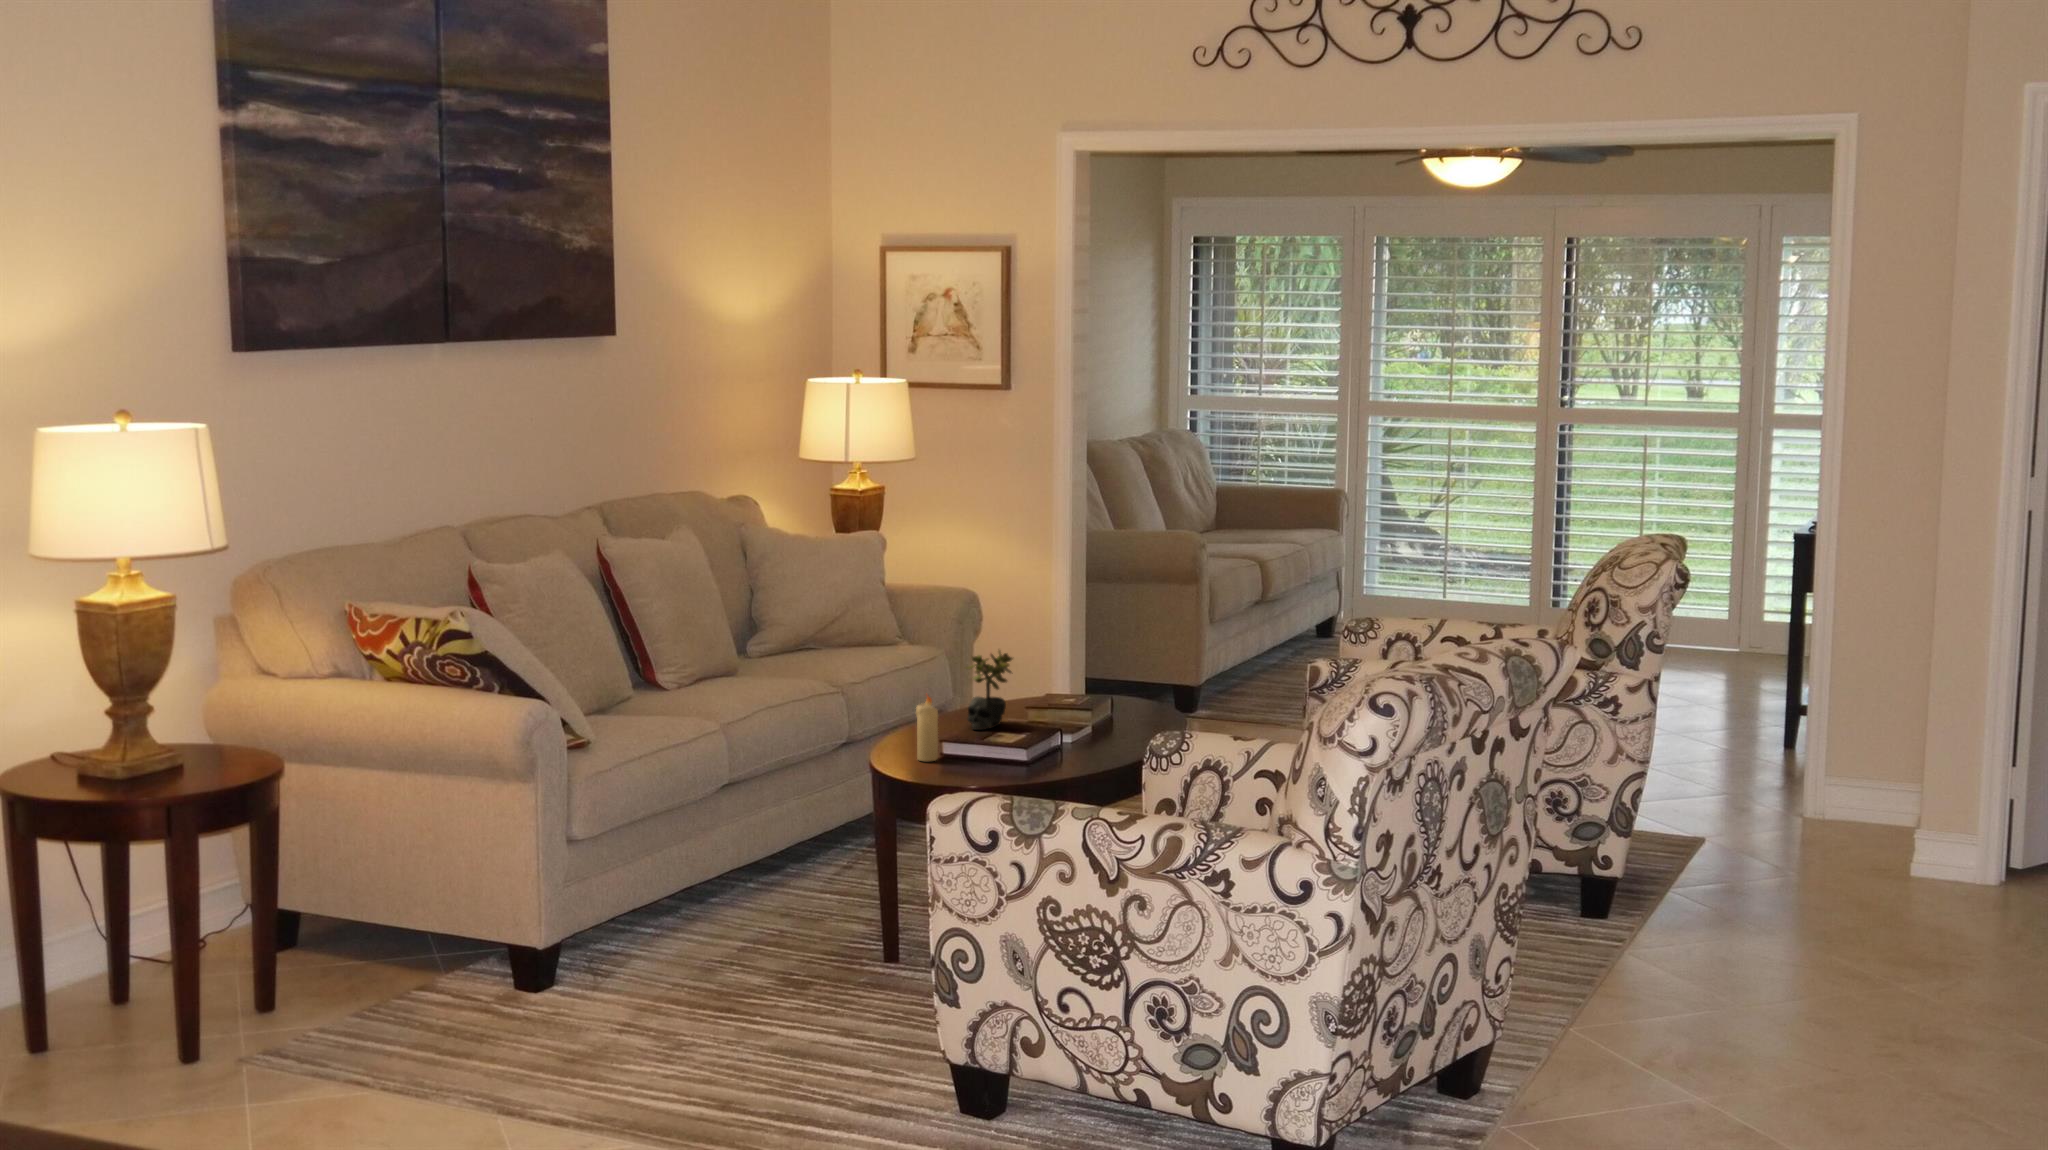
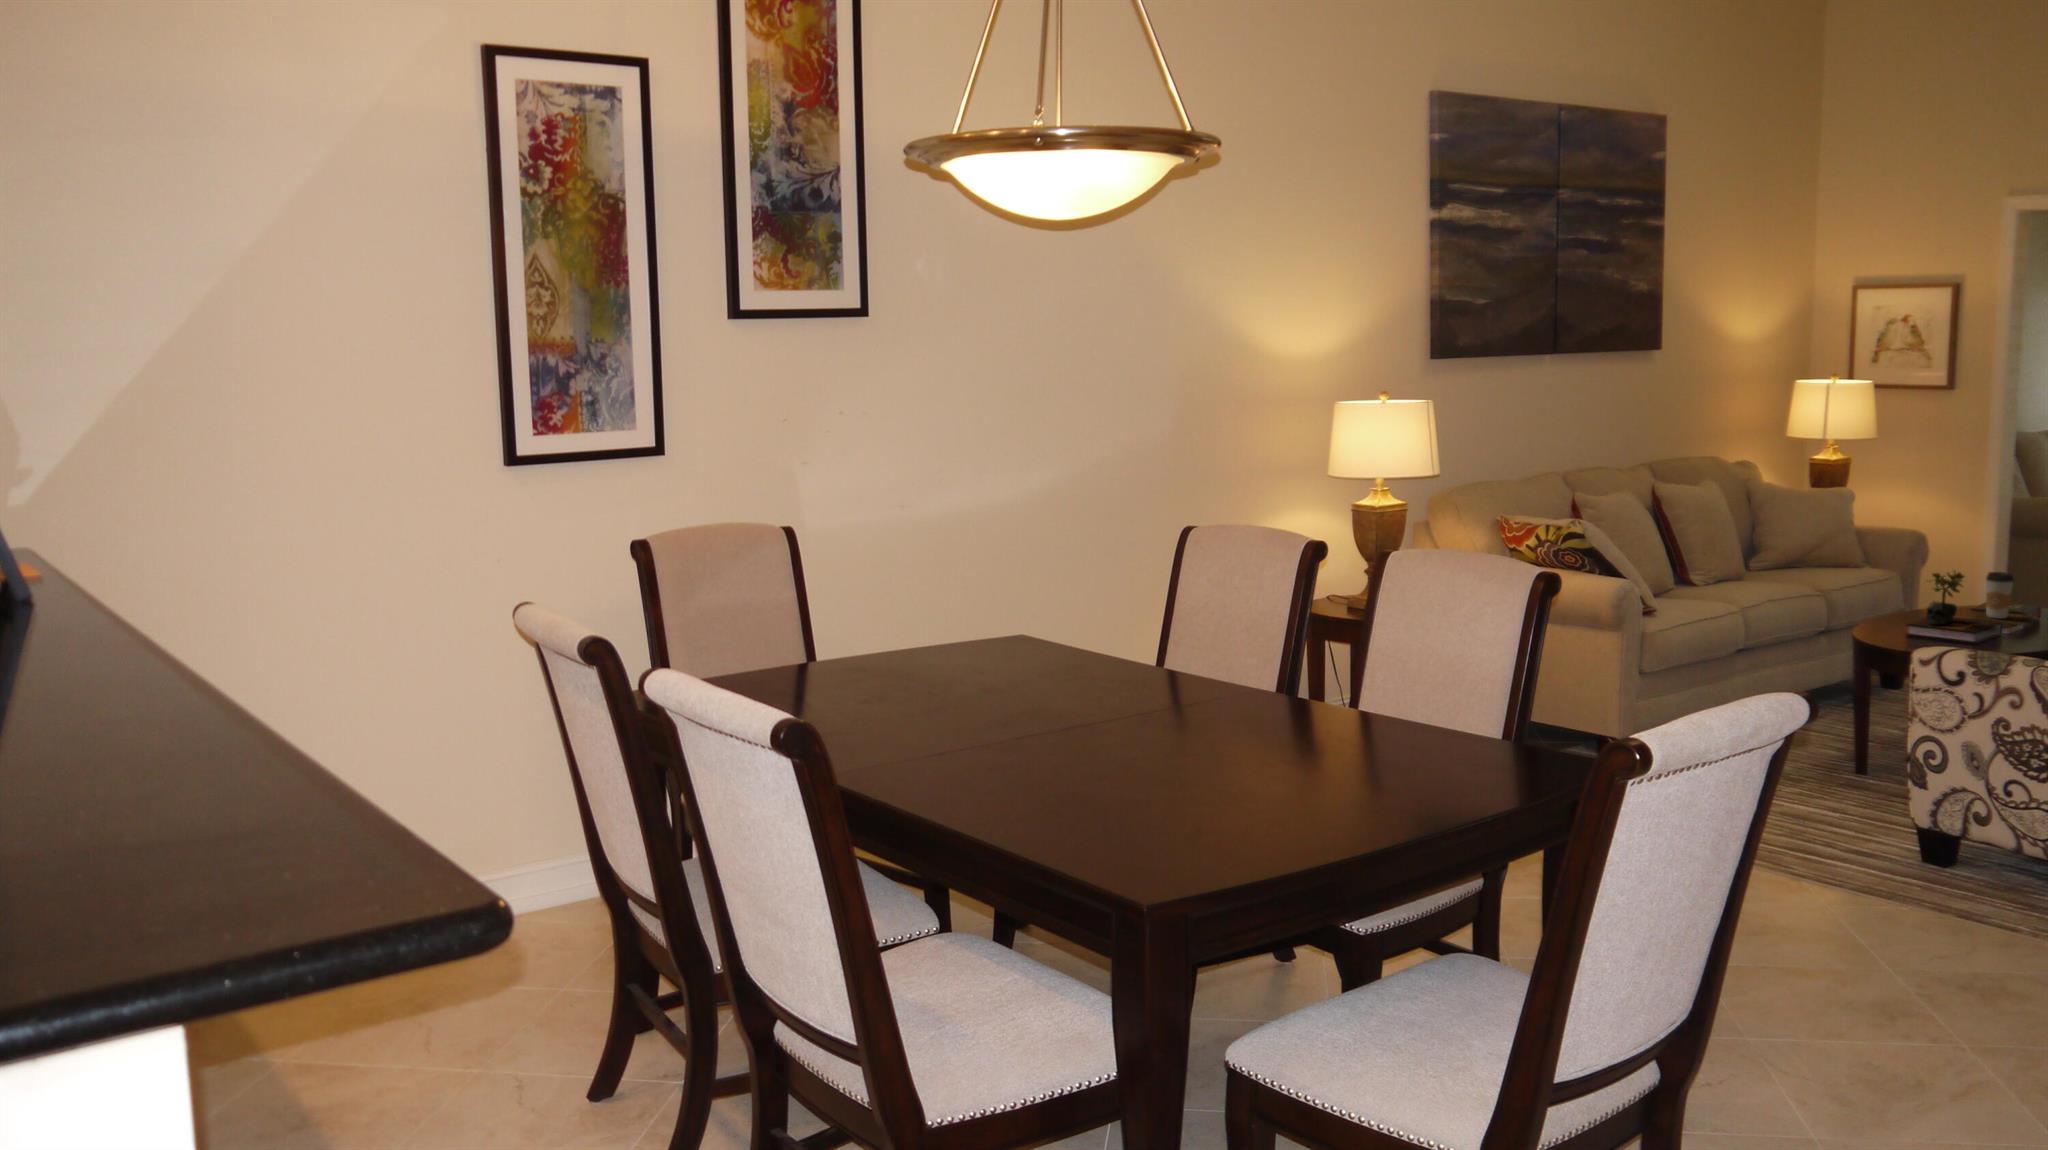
coffee cup: none [1041,647,1074,712] -> present [1986,572,2014,618]
candle: present [916,696,938,761] -> none [1889,594,1907,640]

